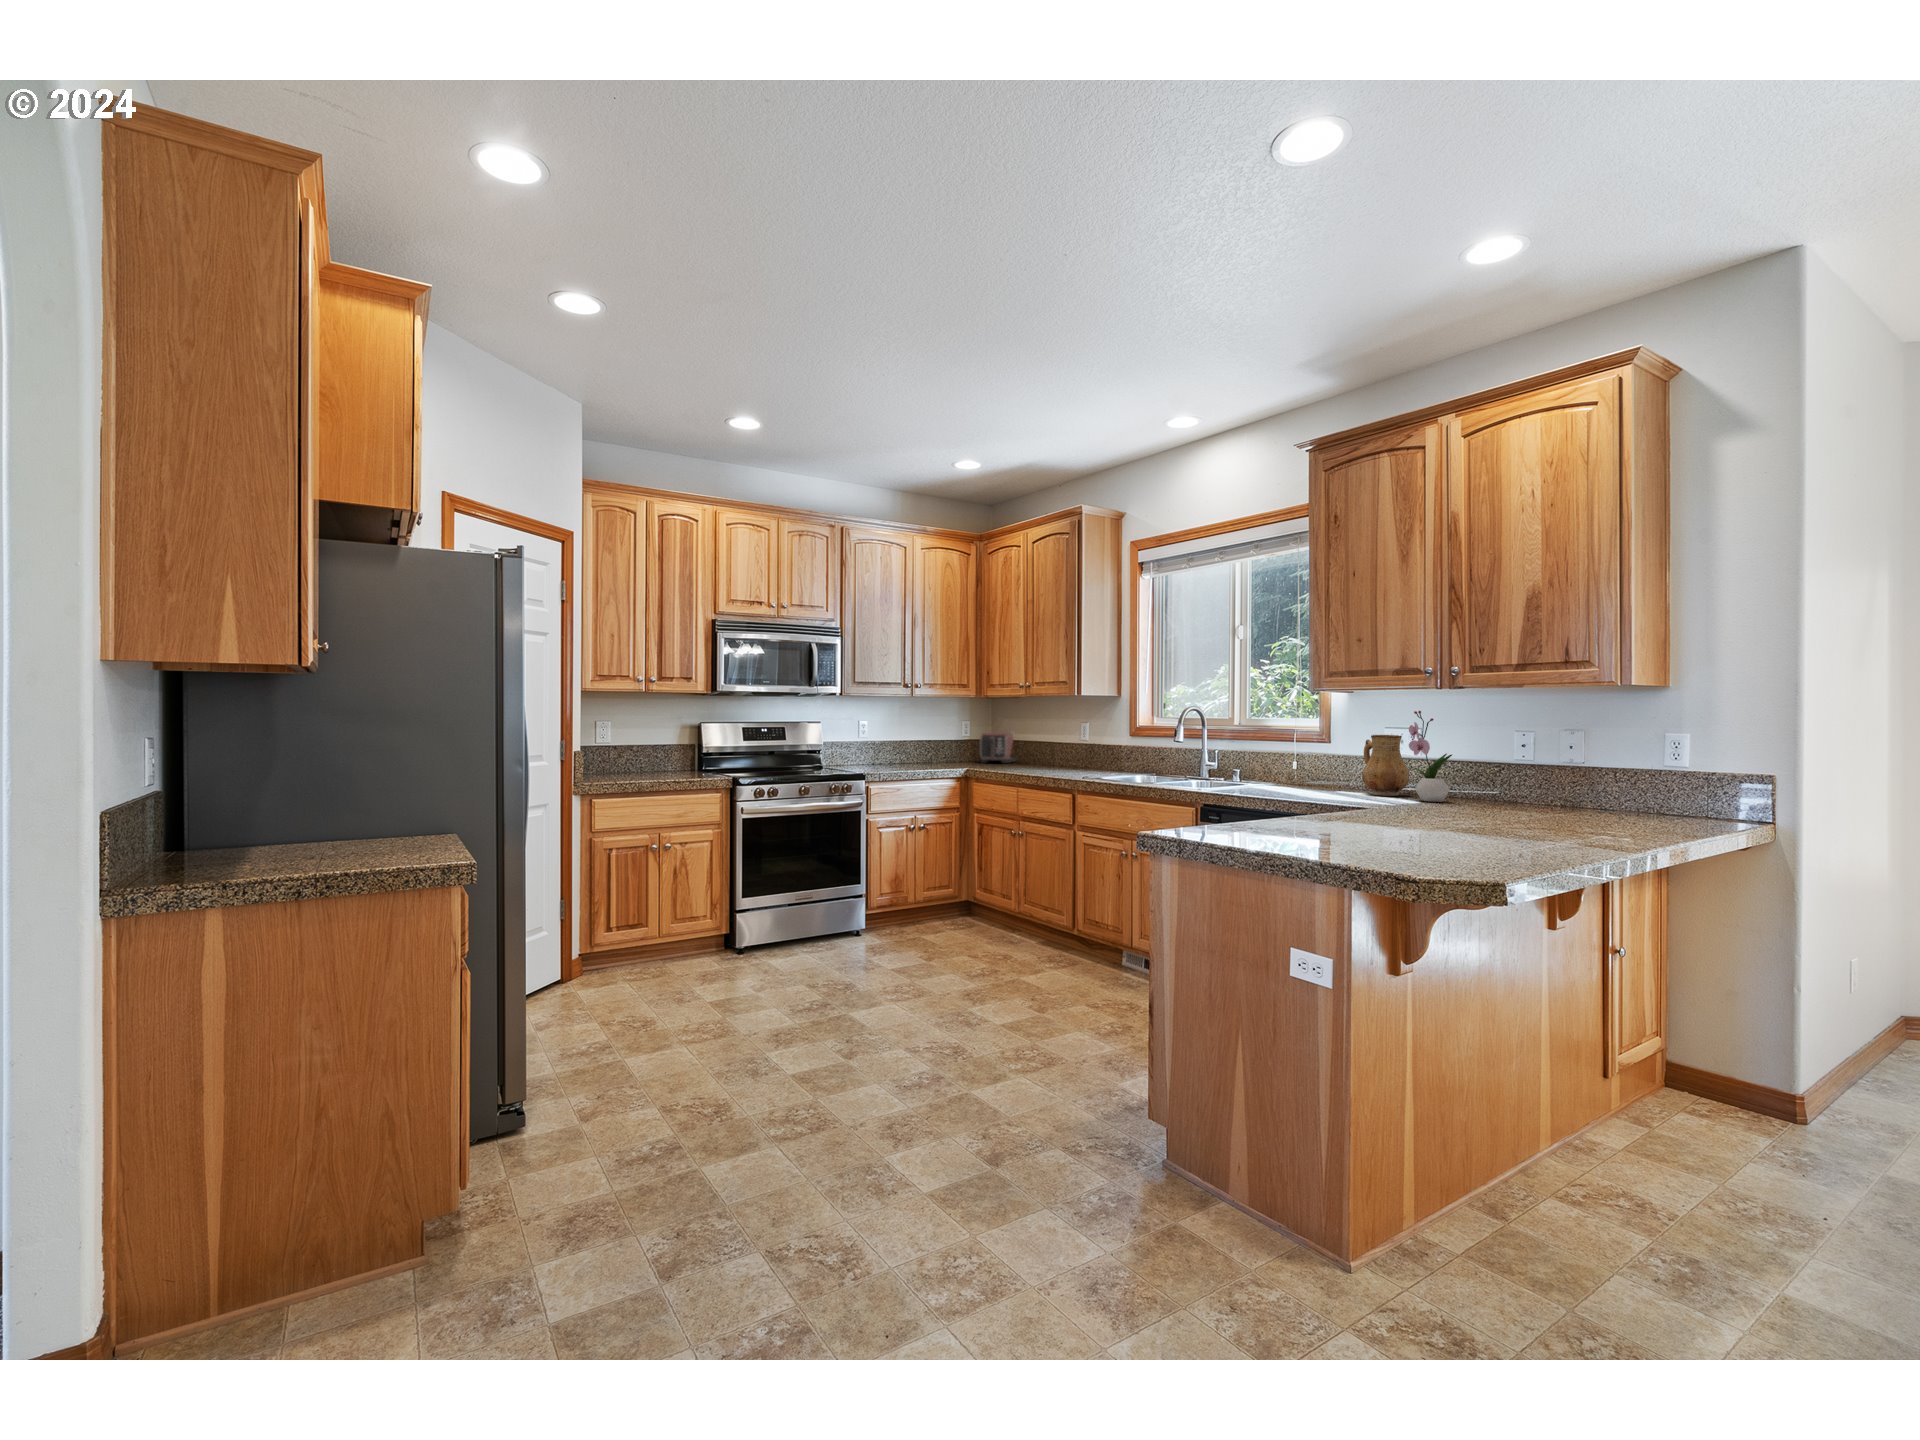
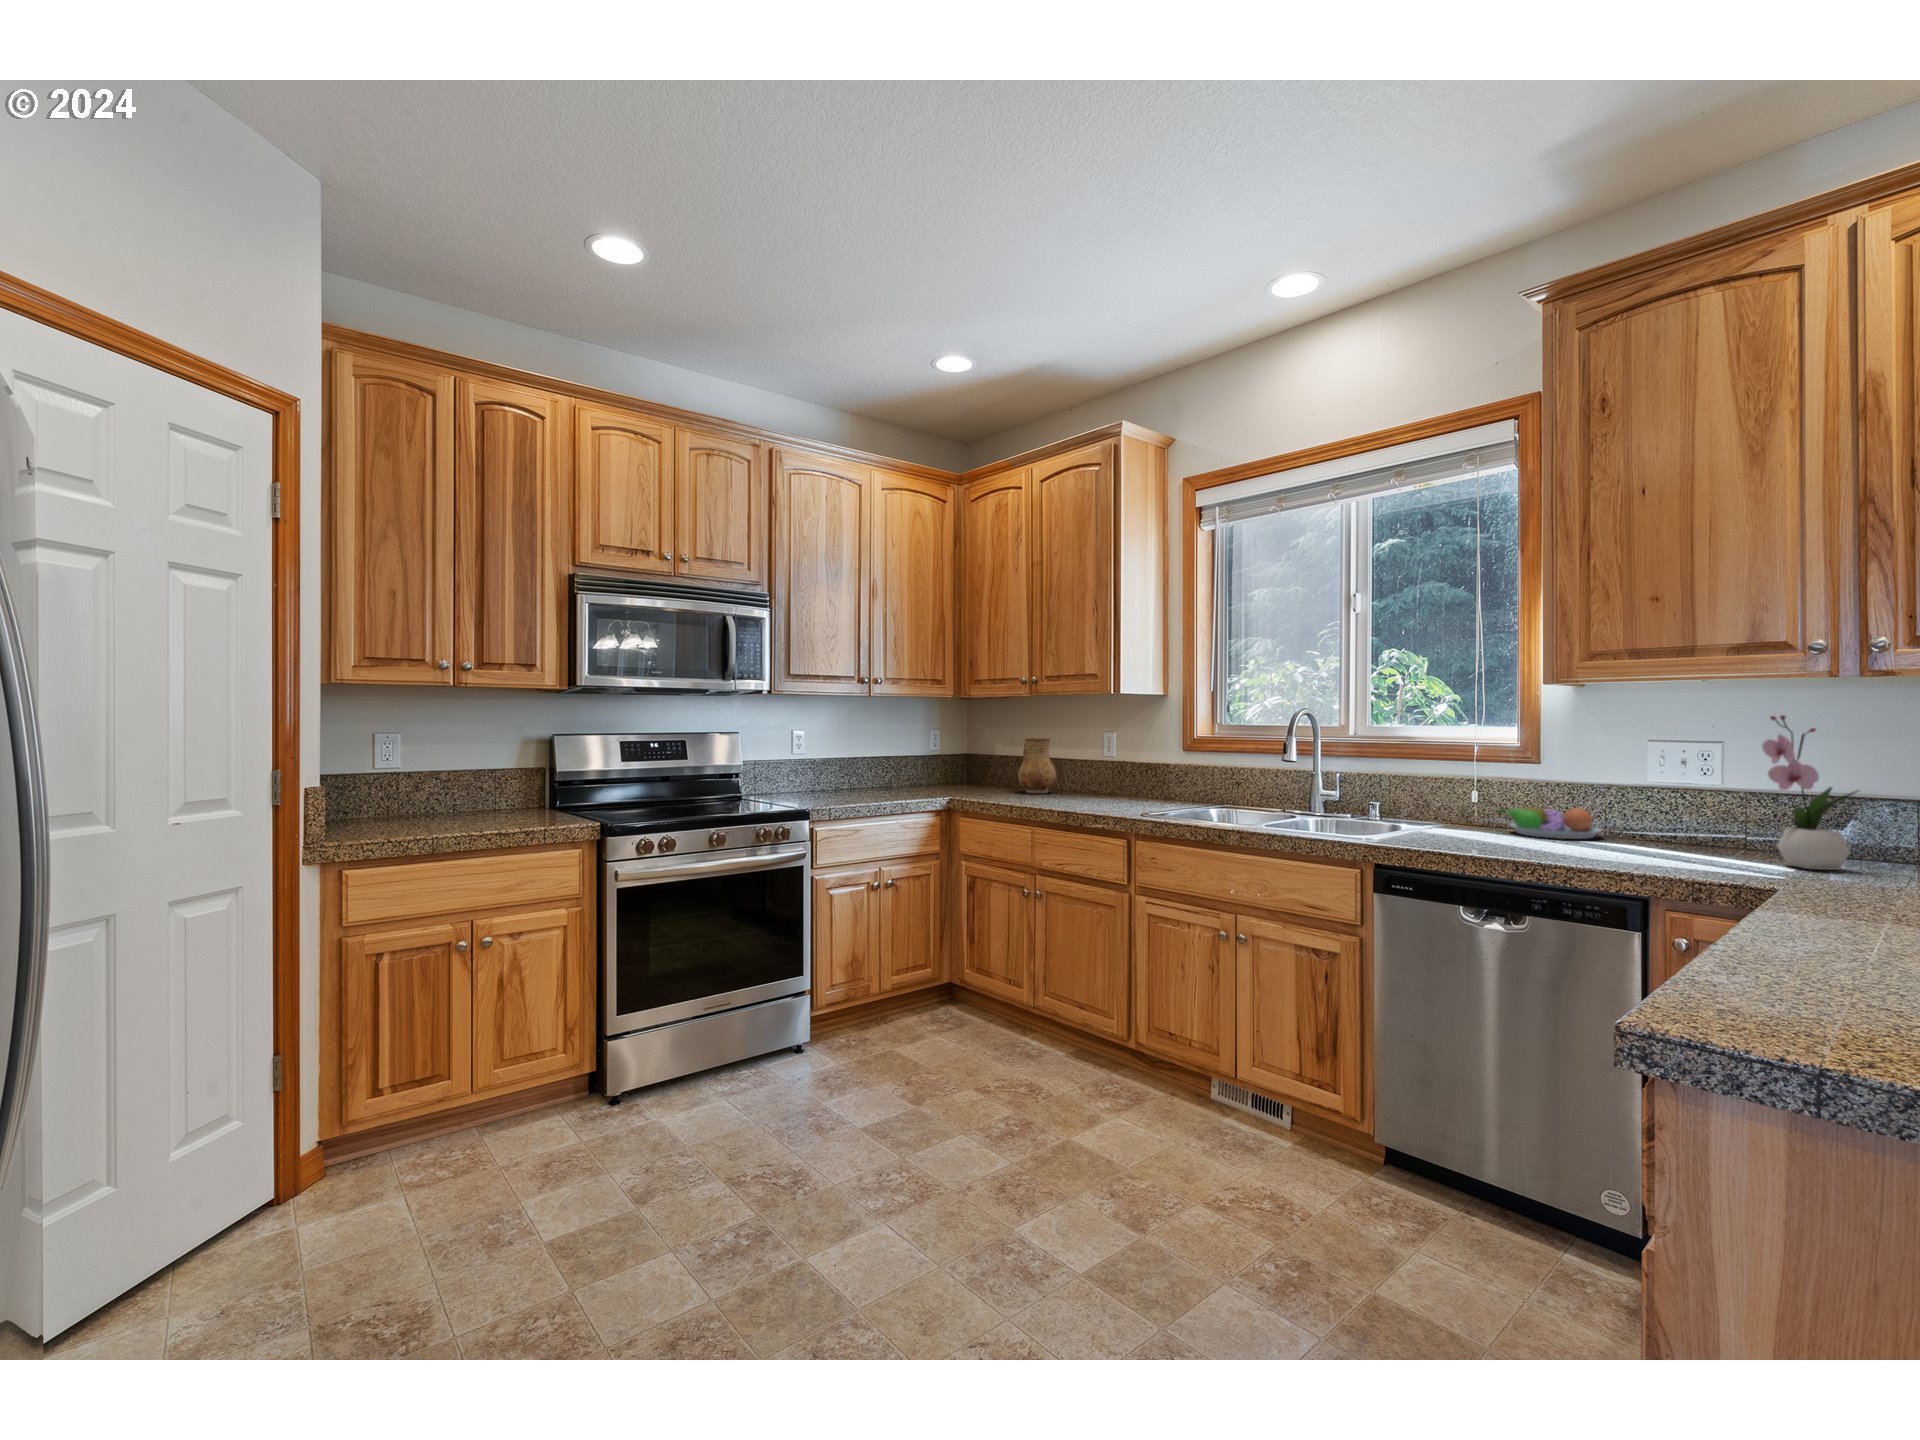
toaster: present [980,732,1017,763] -> none [956,743,1002,785]
ceramic pitcher: present [1362,735,1409,796] -> present [1018,738,1056,793]
fruit bowl: none [1300,767,1360,790] -> present [1499,803,1602,839]

